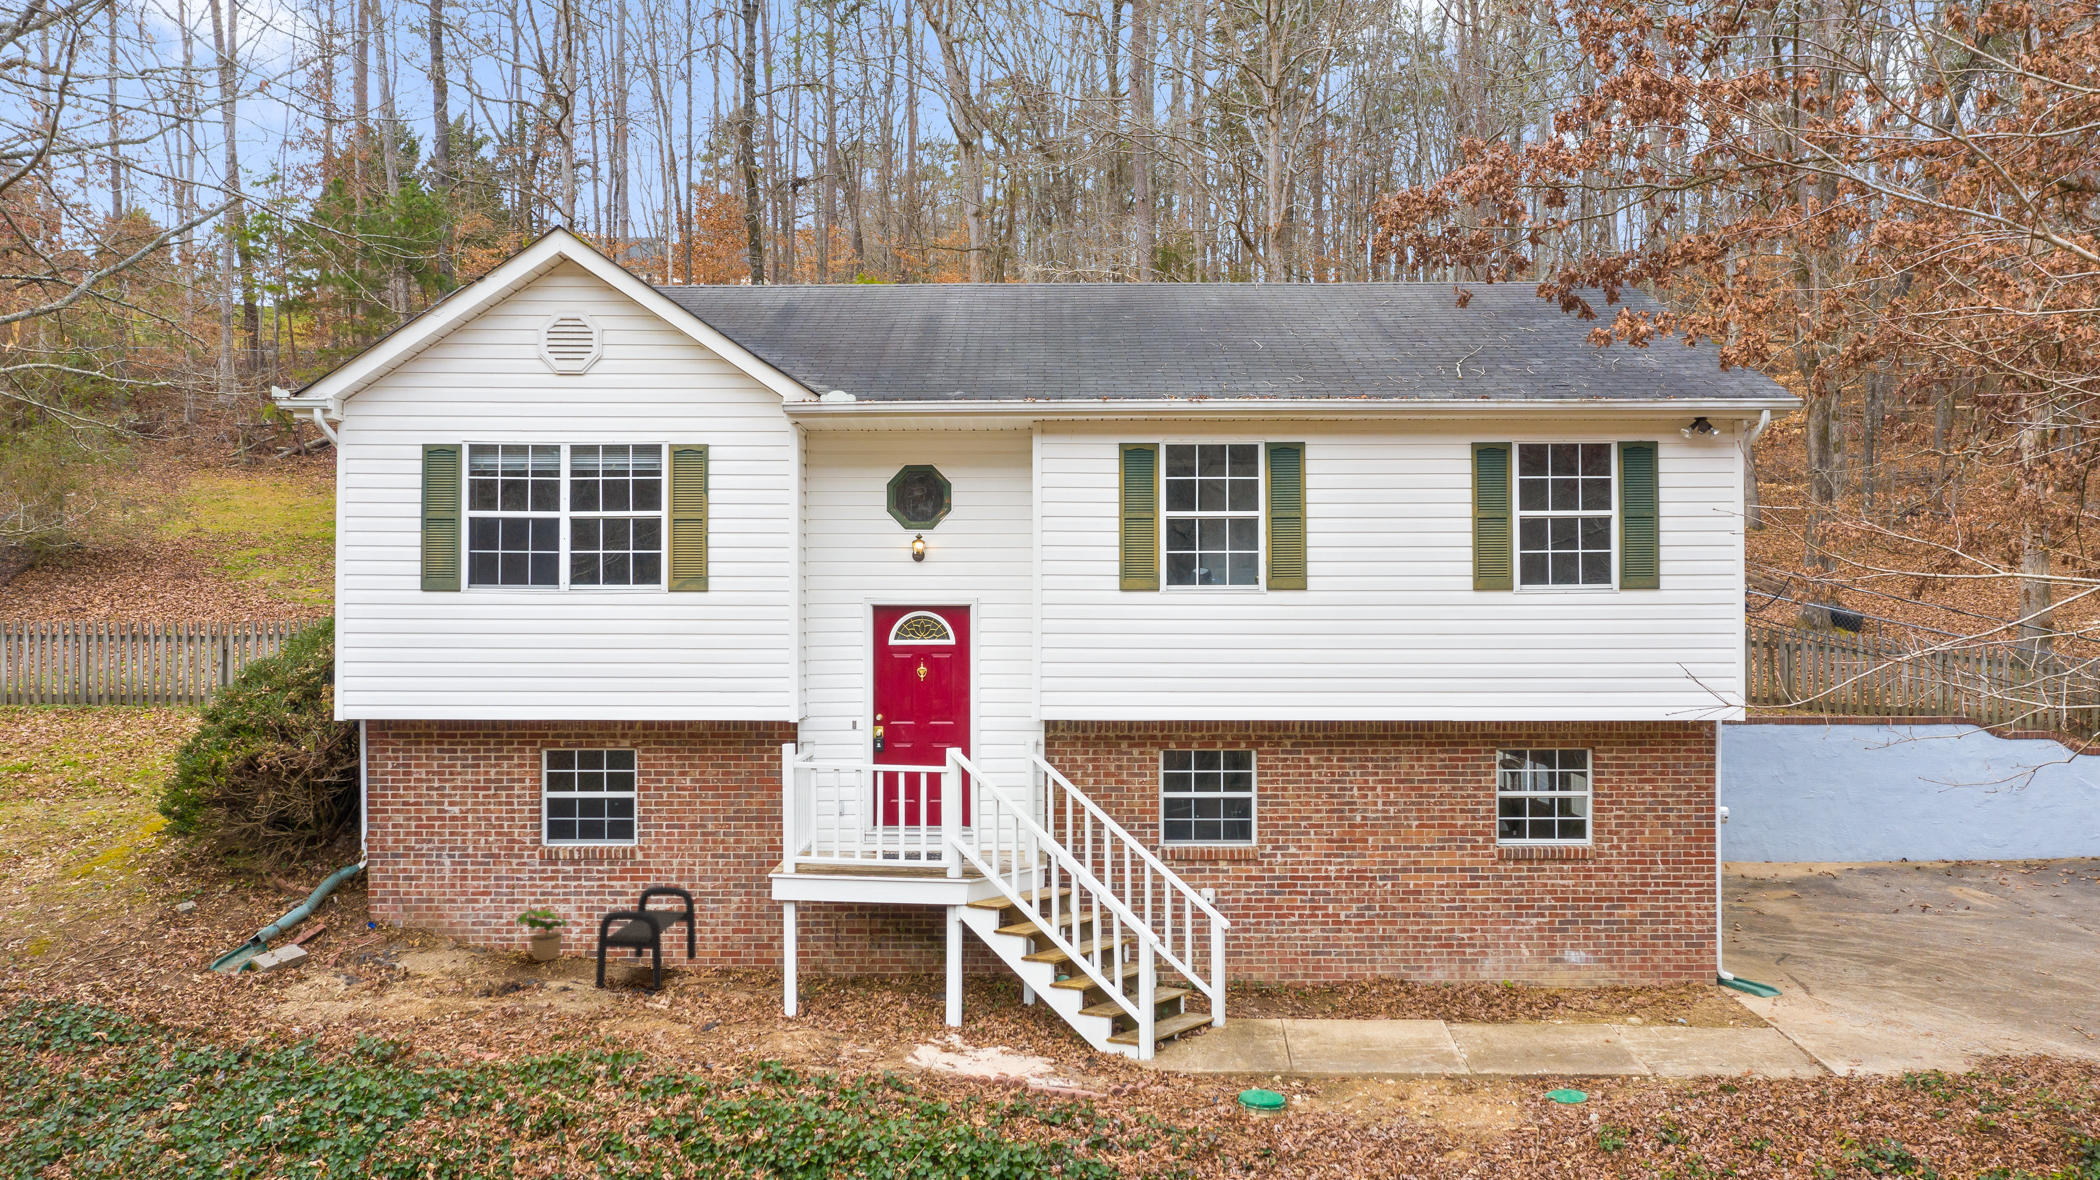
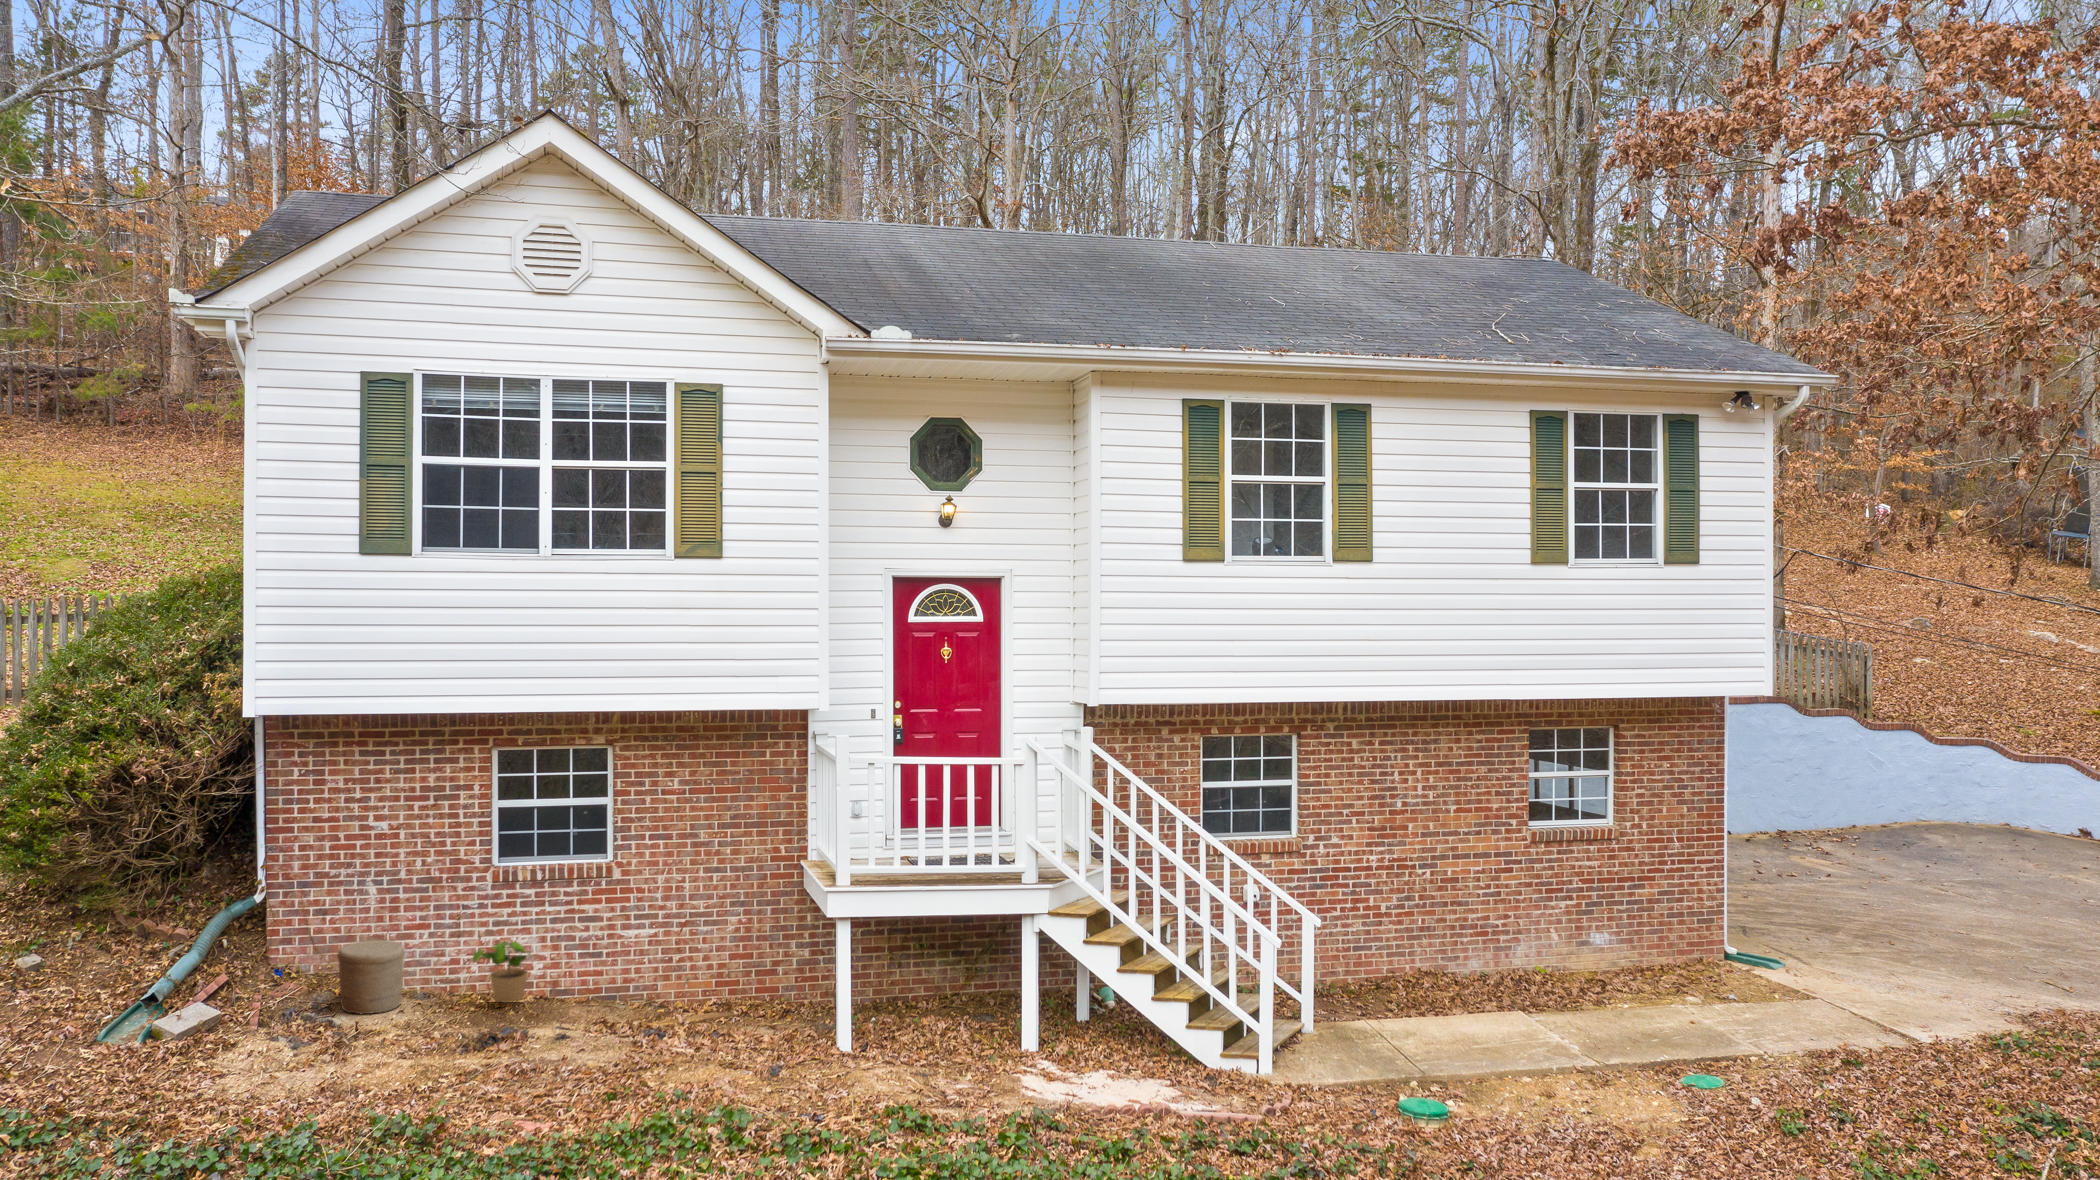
bench: present [596,886,696,990] -> none [607,908,690,1027]
woven basket: none [407,903,464,964] -> present [337,940,405,1014]

